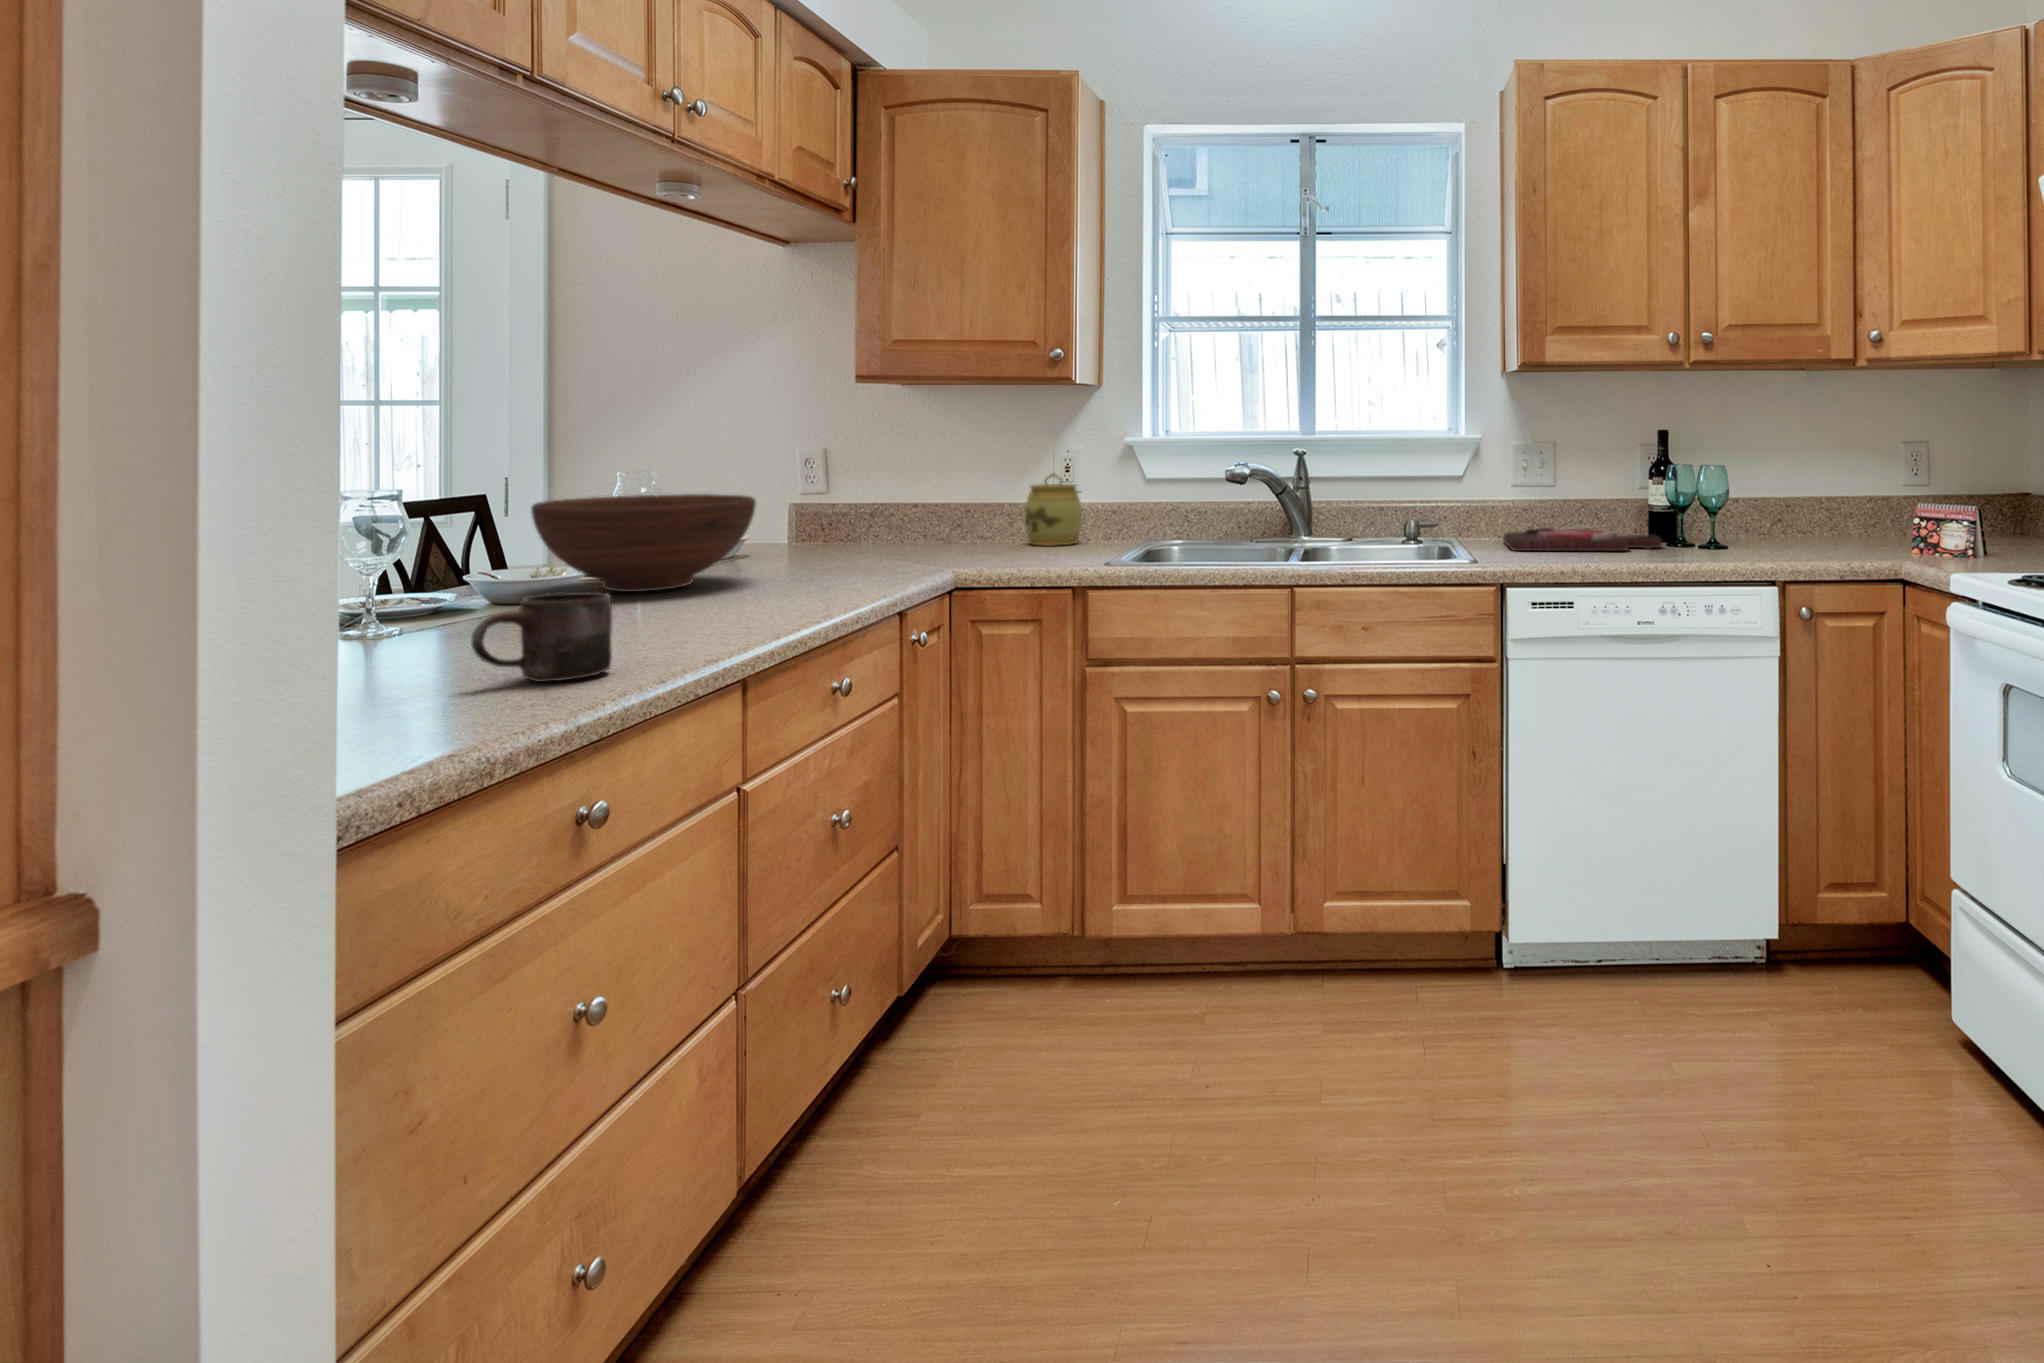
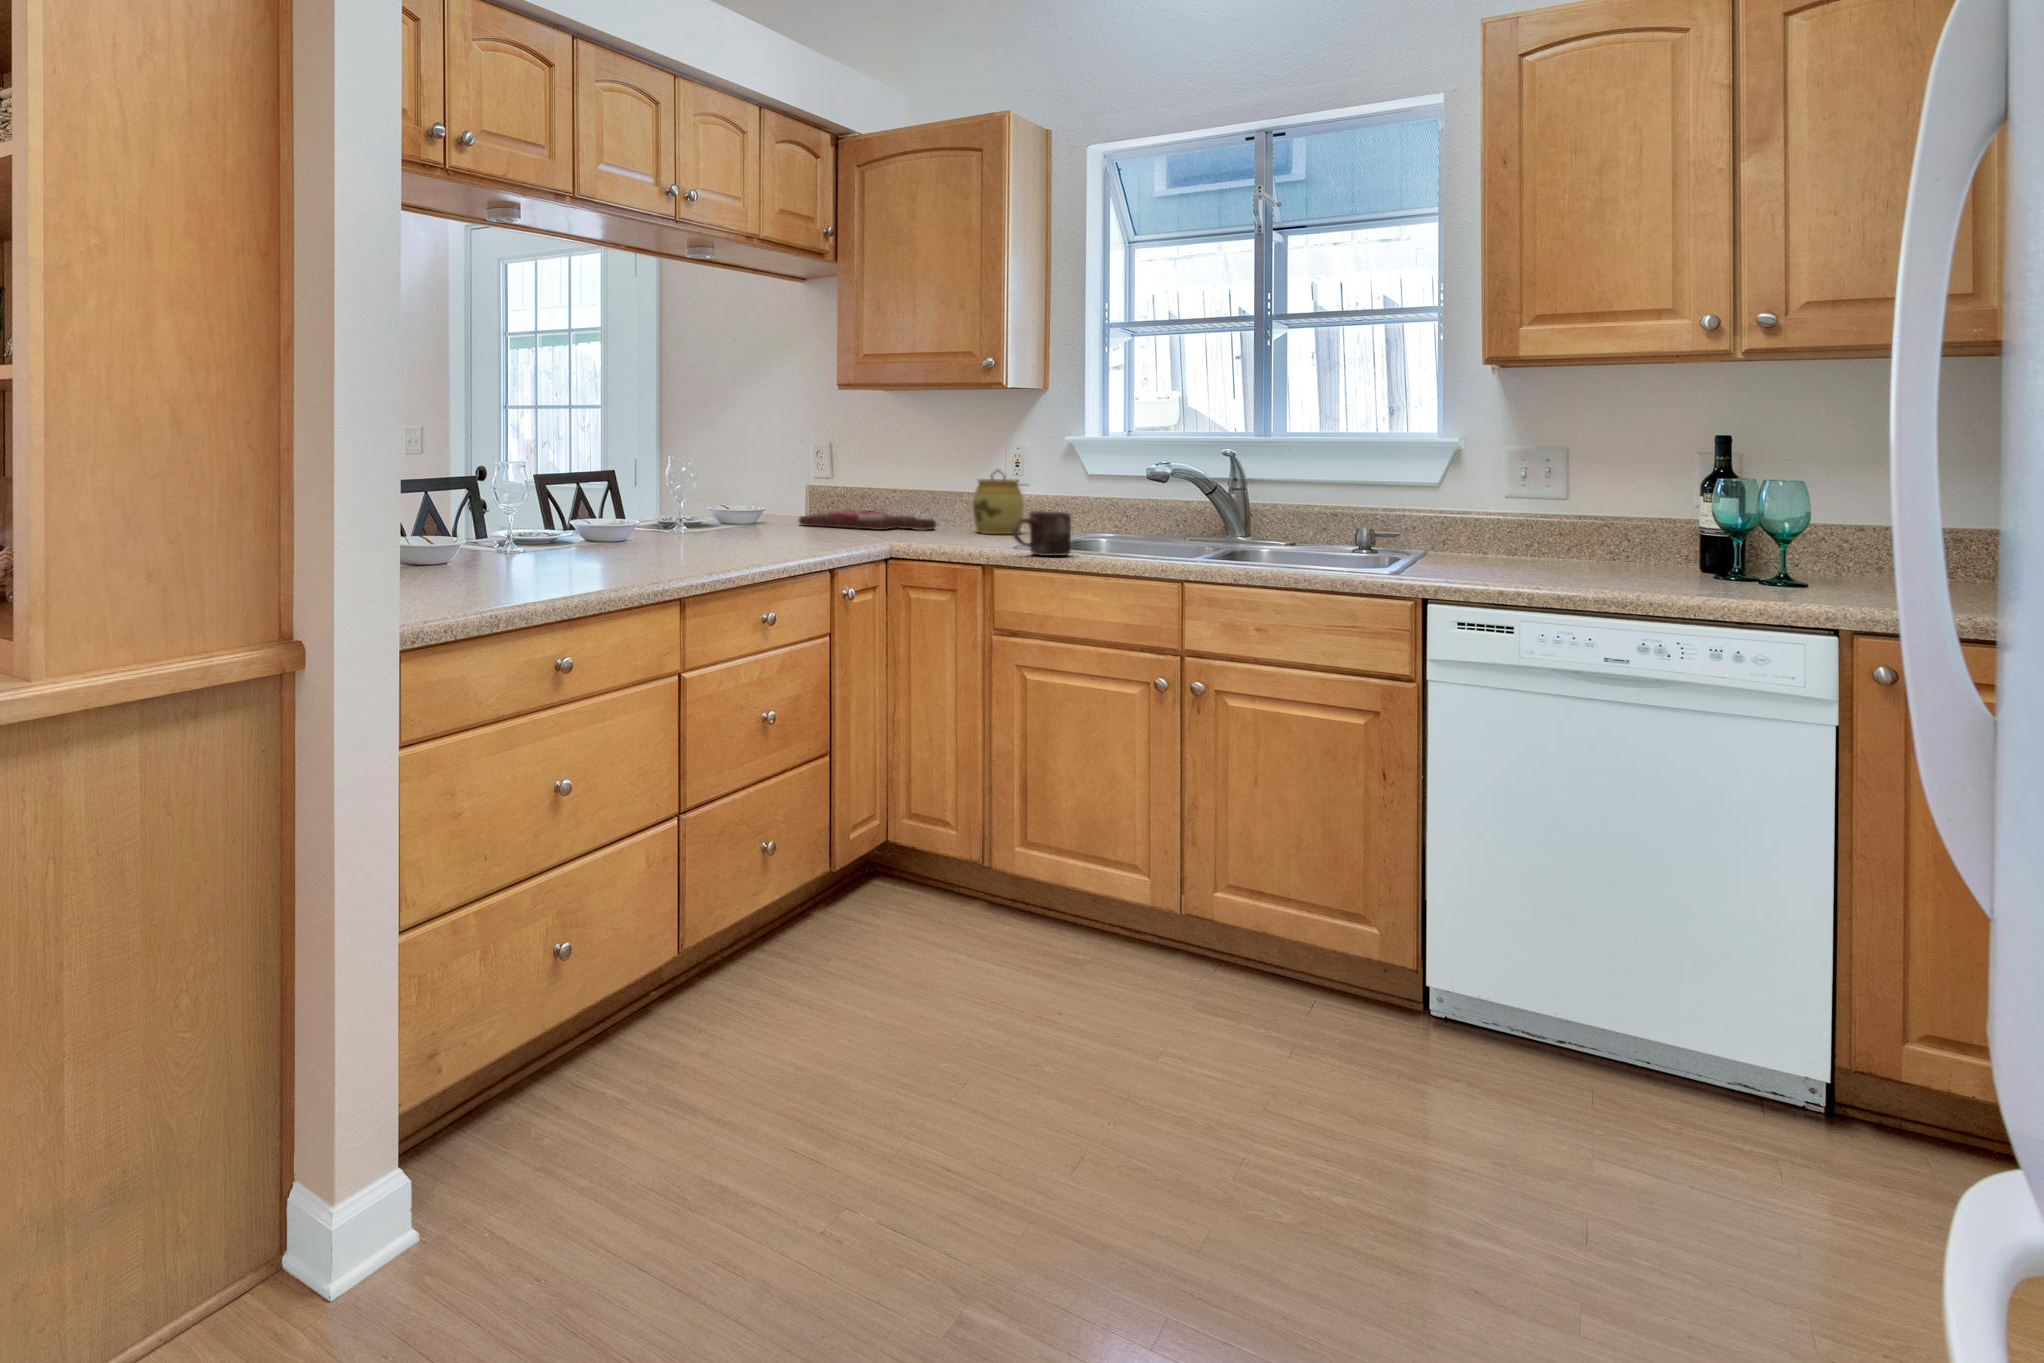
fruit bowl: present [531,494,756,592] -> none [605,476,741,543]
cutting board: present [1503,526,1662,551] -> present [799,509,936,530]
mug: present [472,592,612,682] -> present [1012,511,1071,556]

